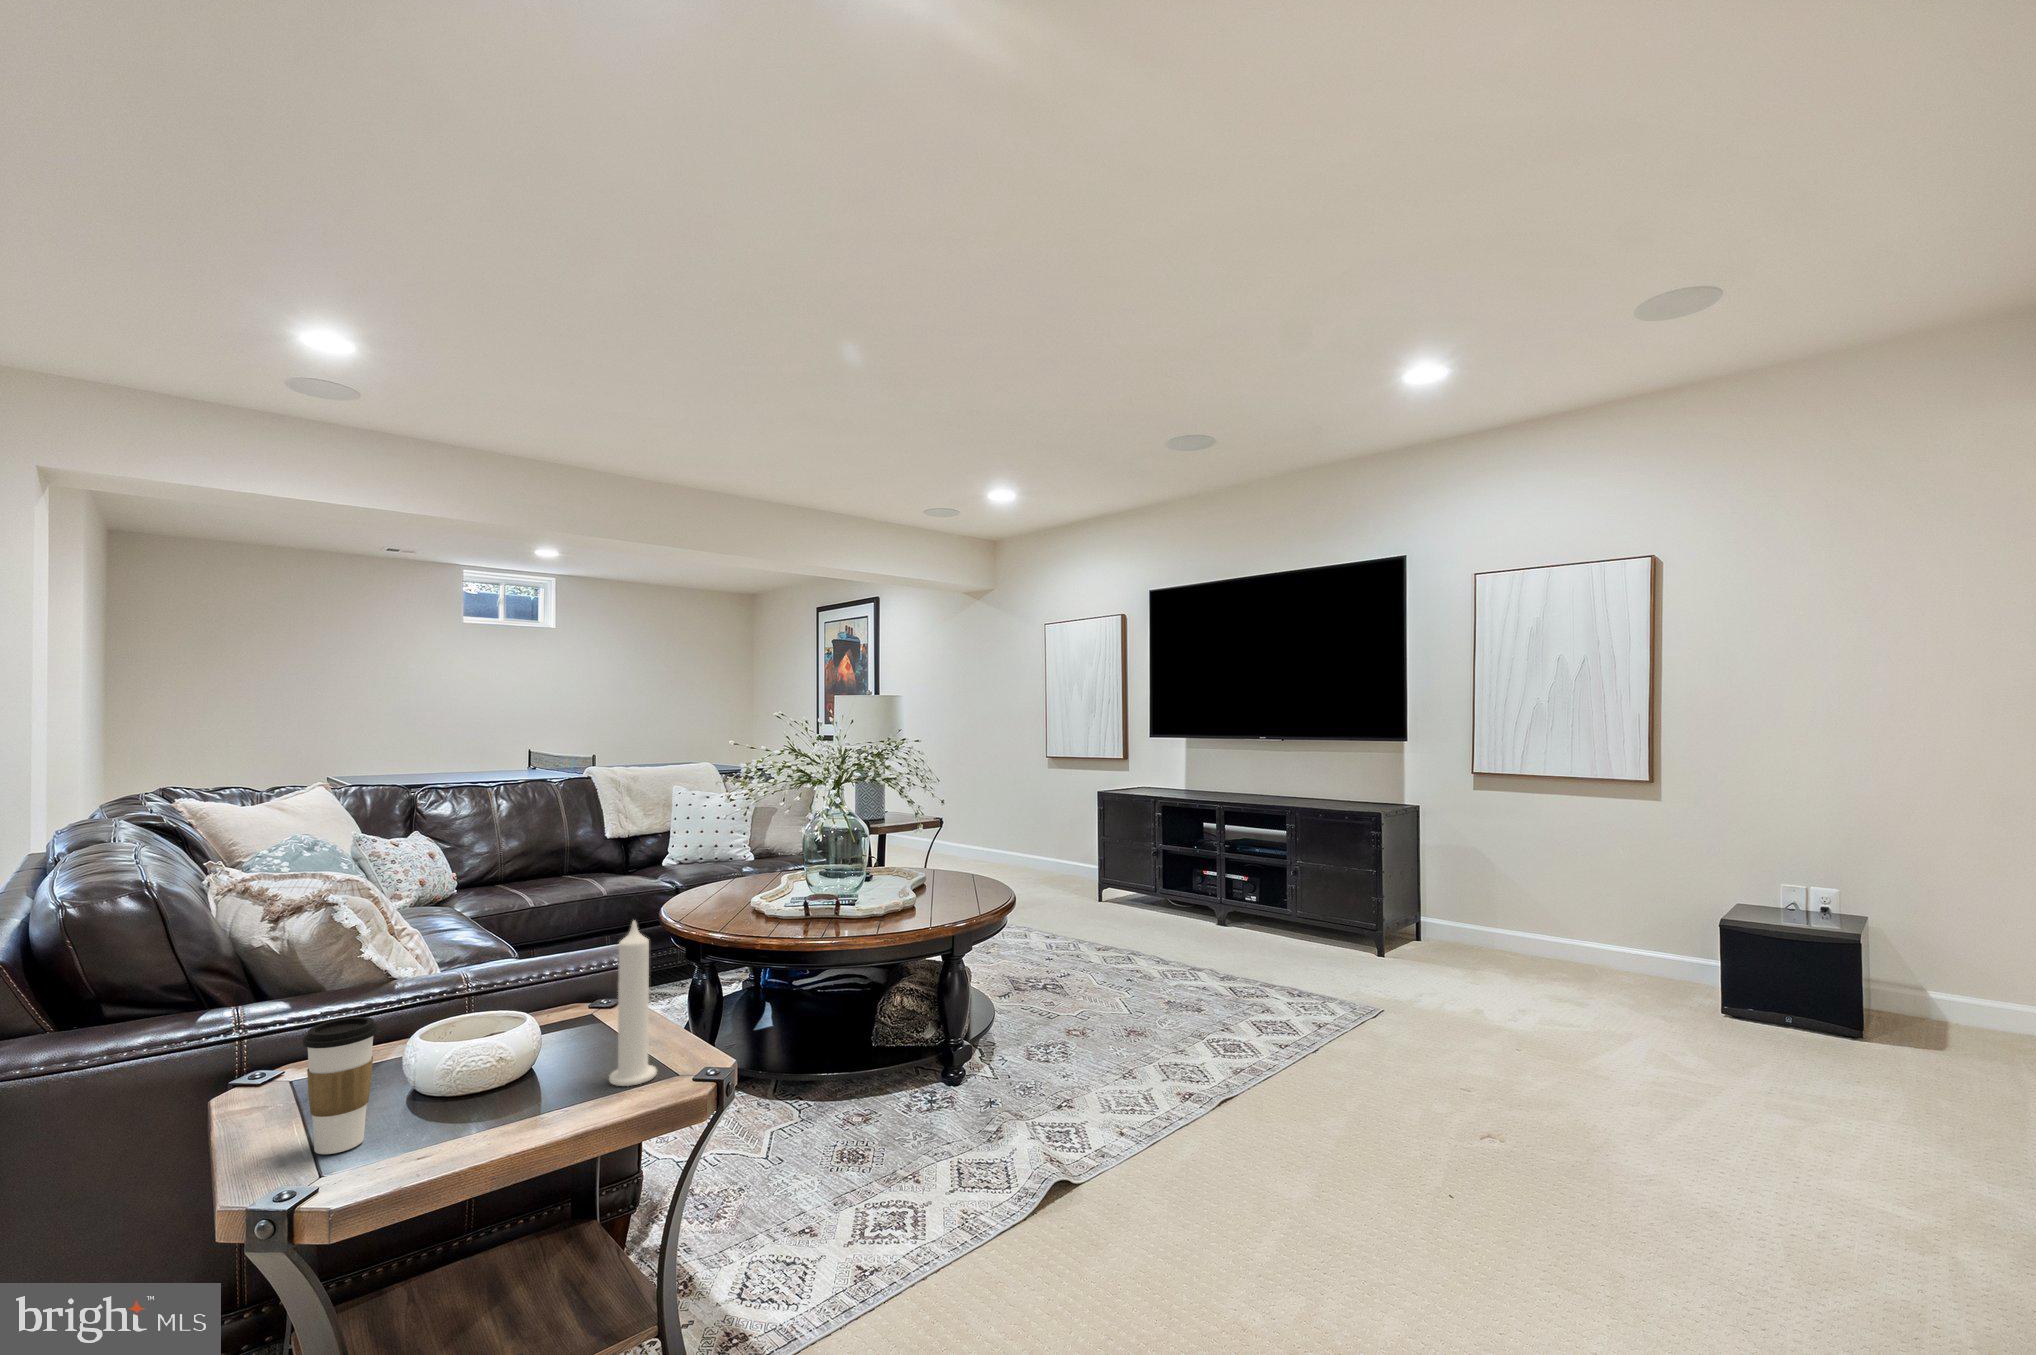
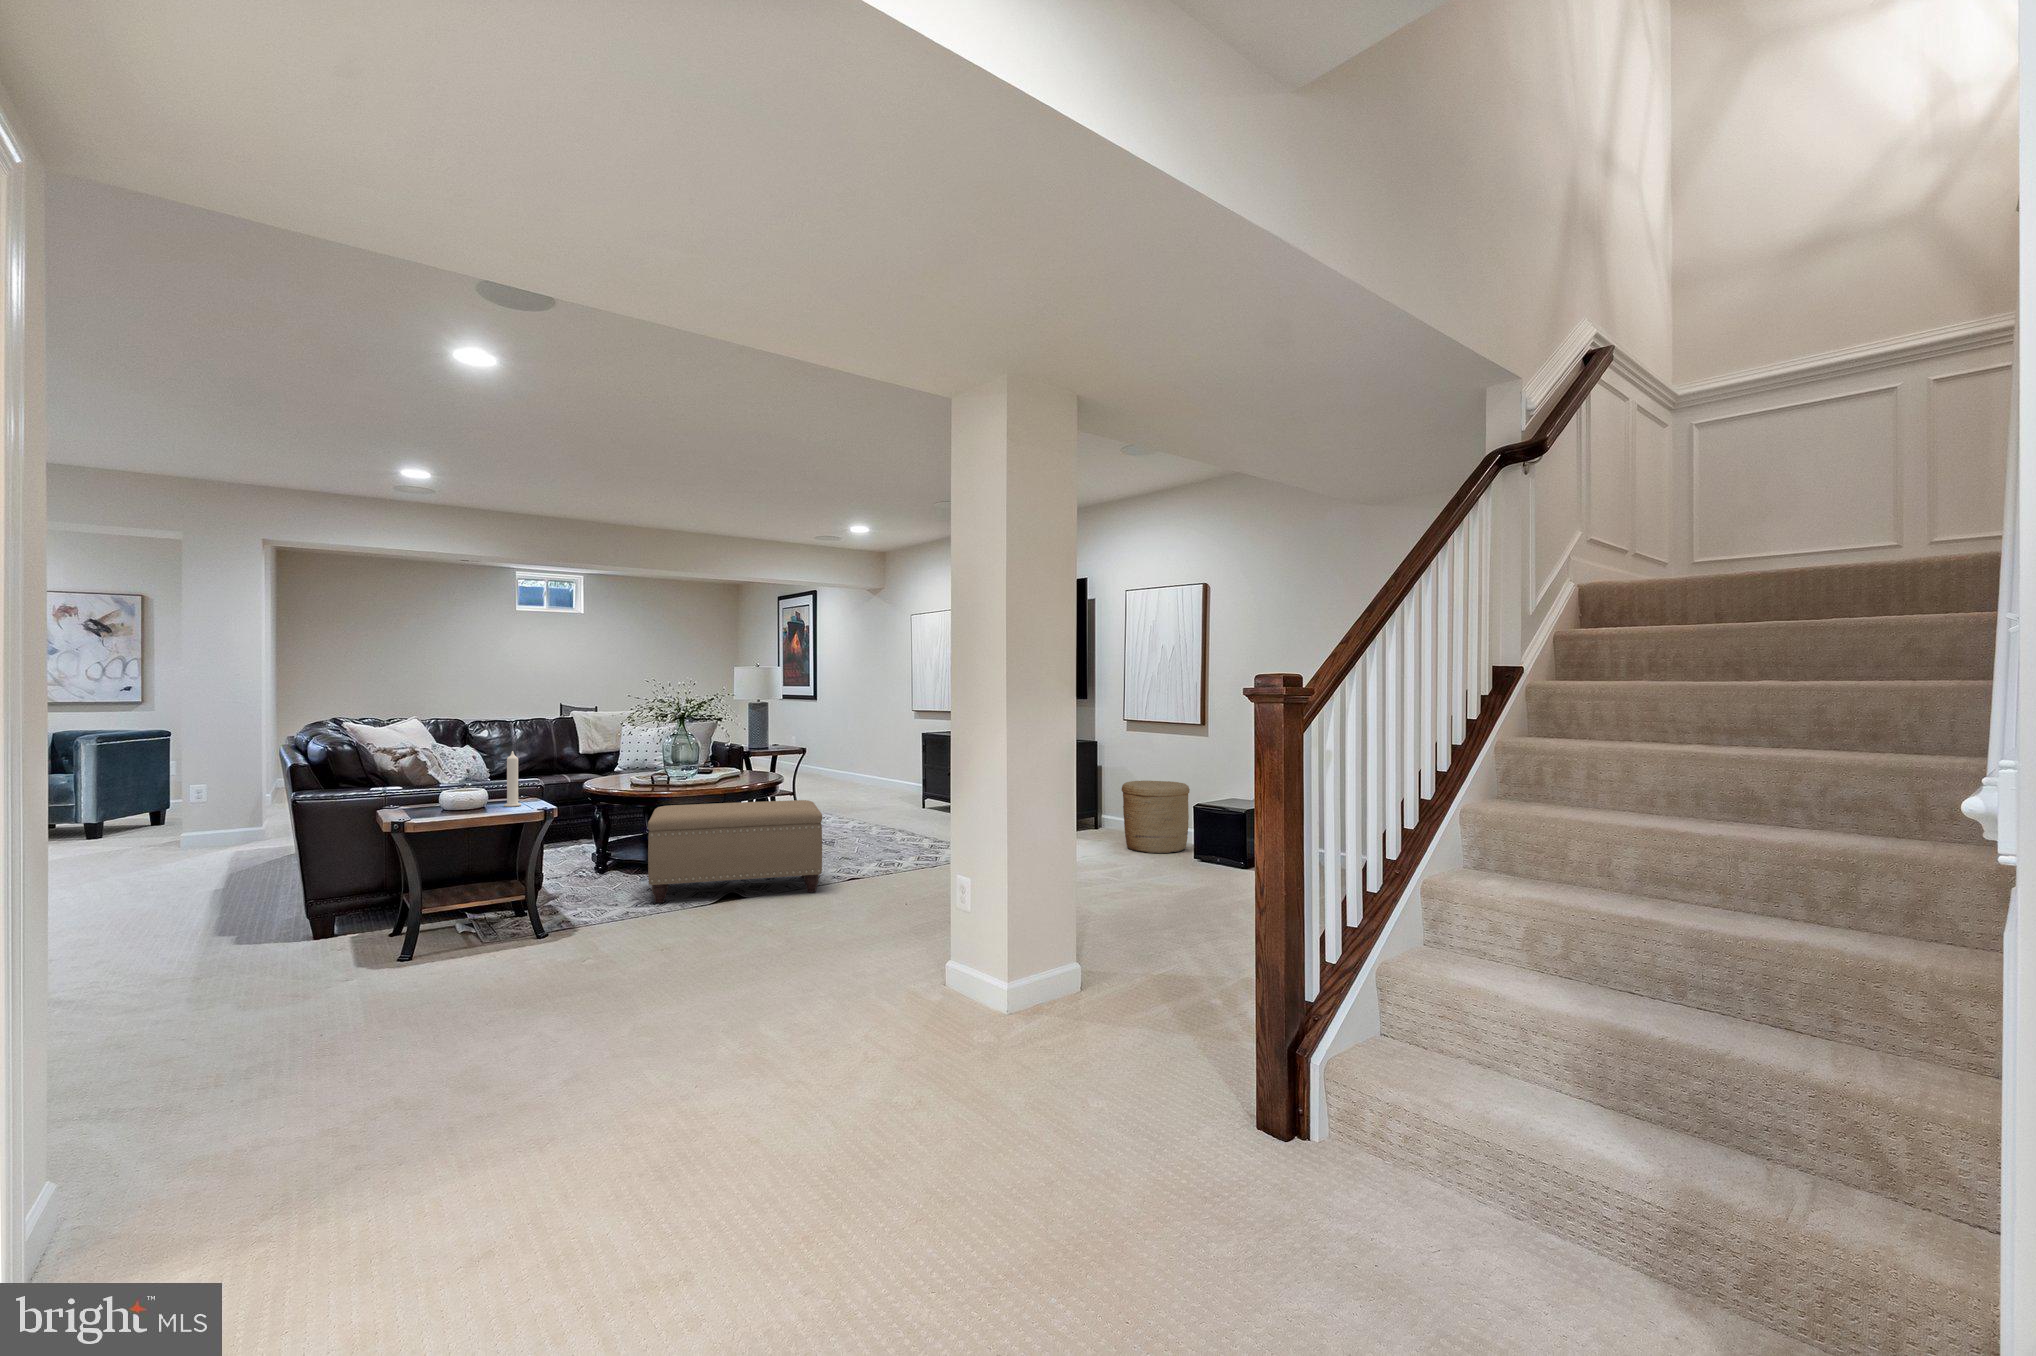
woven basket: none [1528,869,1655,996] -> present [1122,781,1190,853]
ottoman: none [851,946,1225,1225] -> present [648,800,822,903]
coffee cup: present [303,1017,378,1154] -> none [402,774,425,812]

